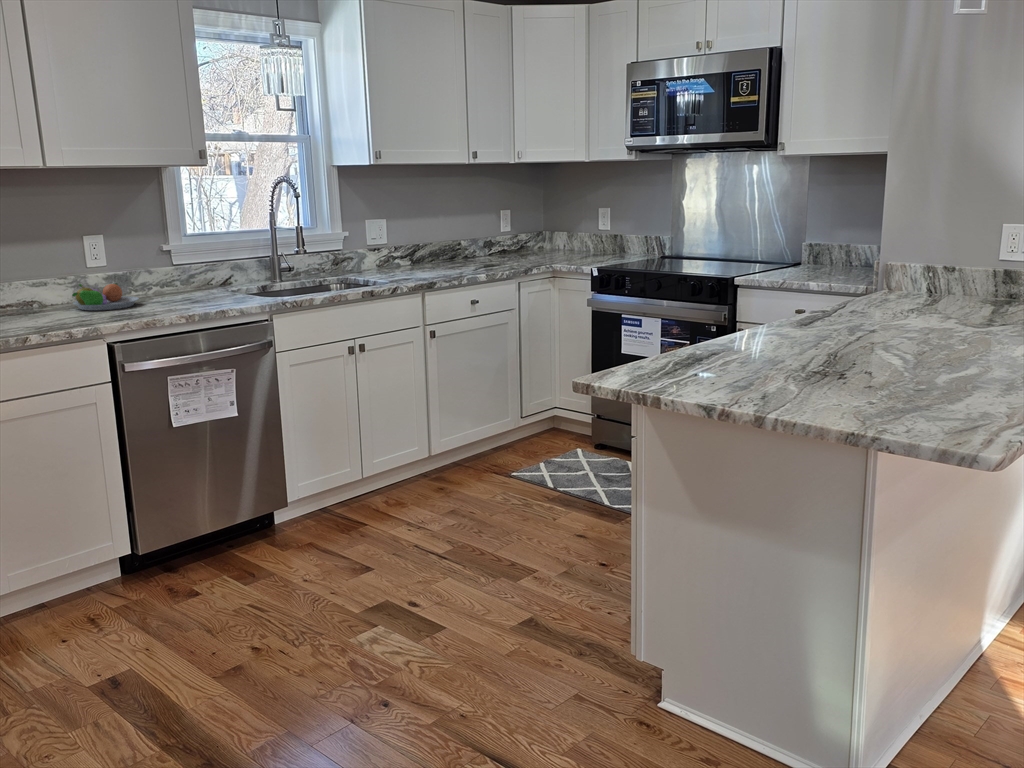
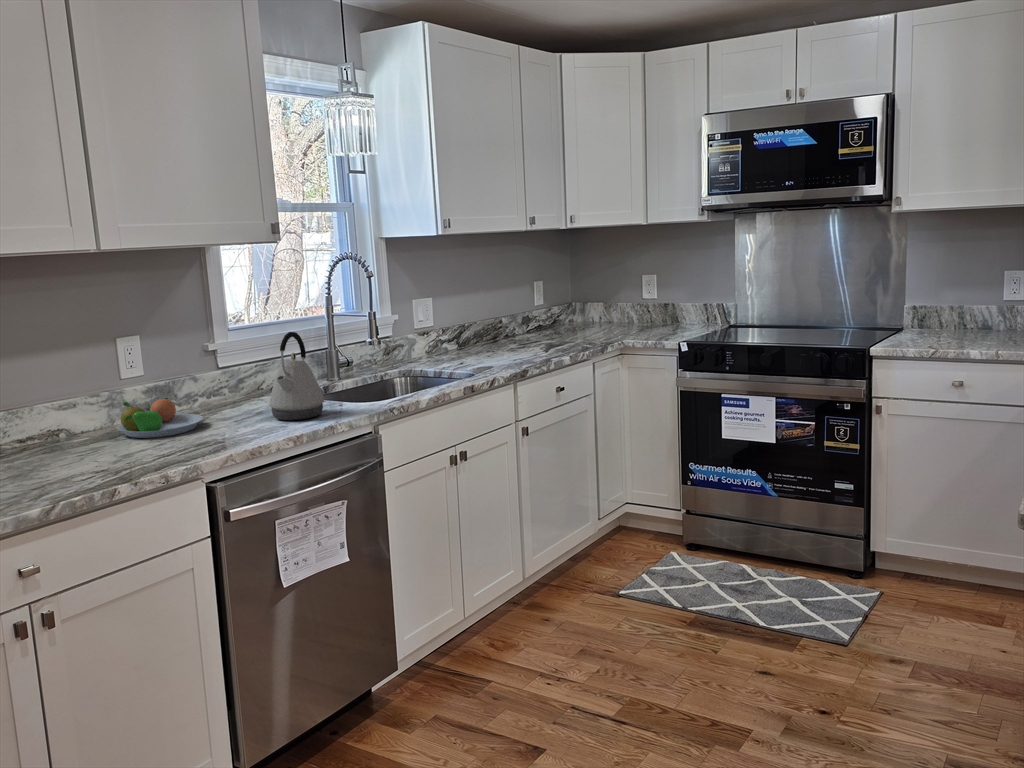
kettle: none [186,236,230,305] -> present [269,332,324,420]

